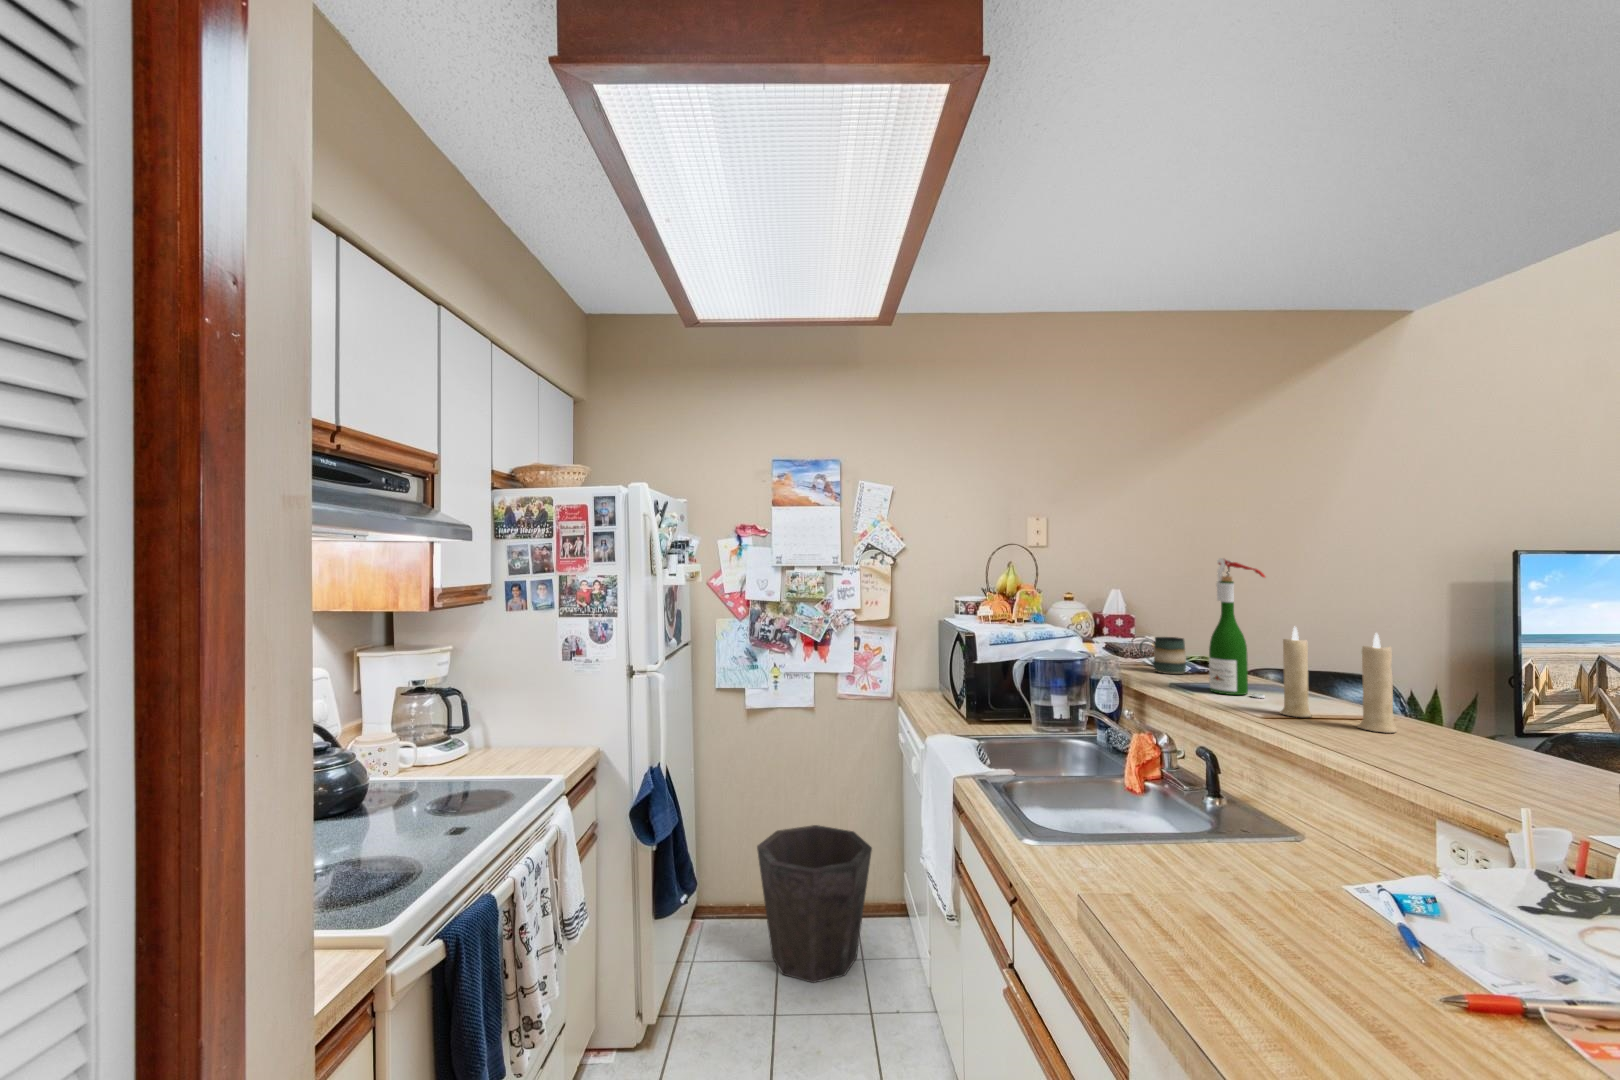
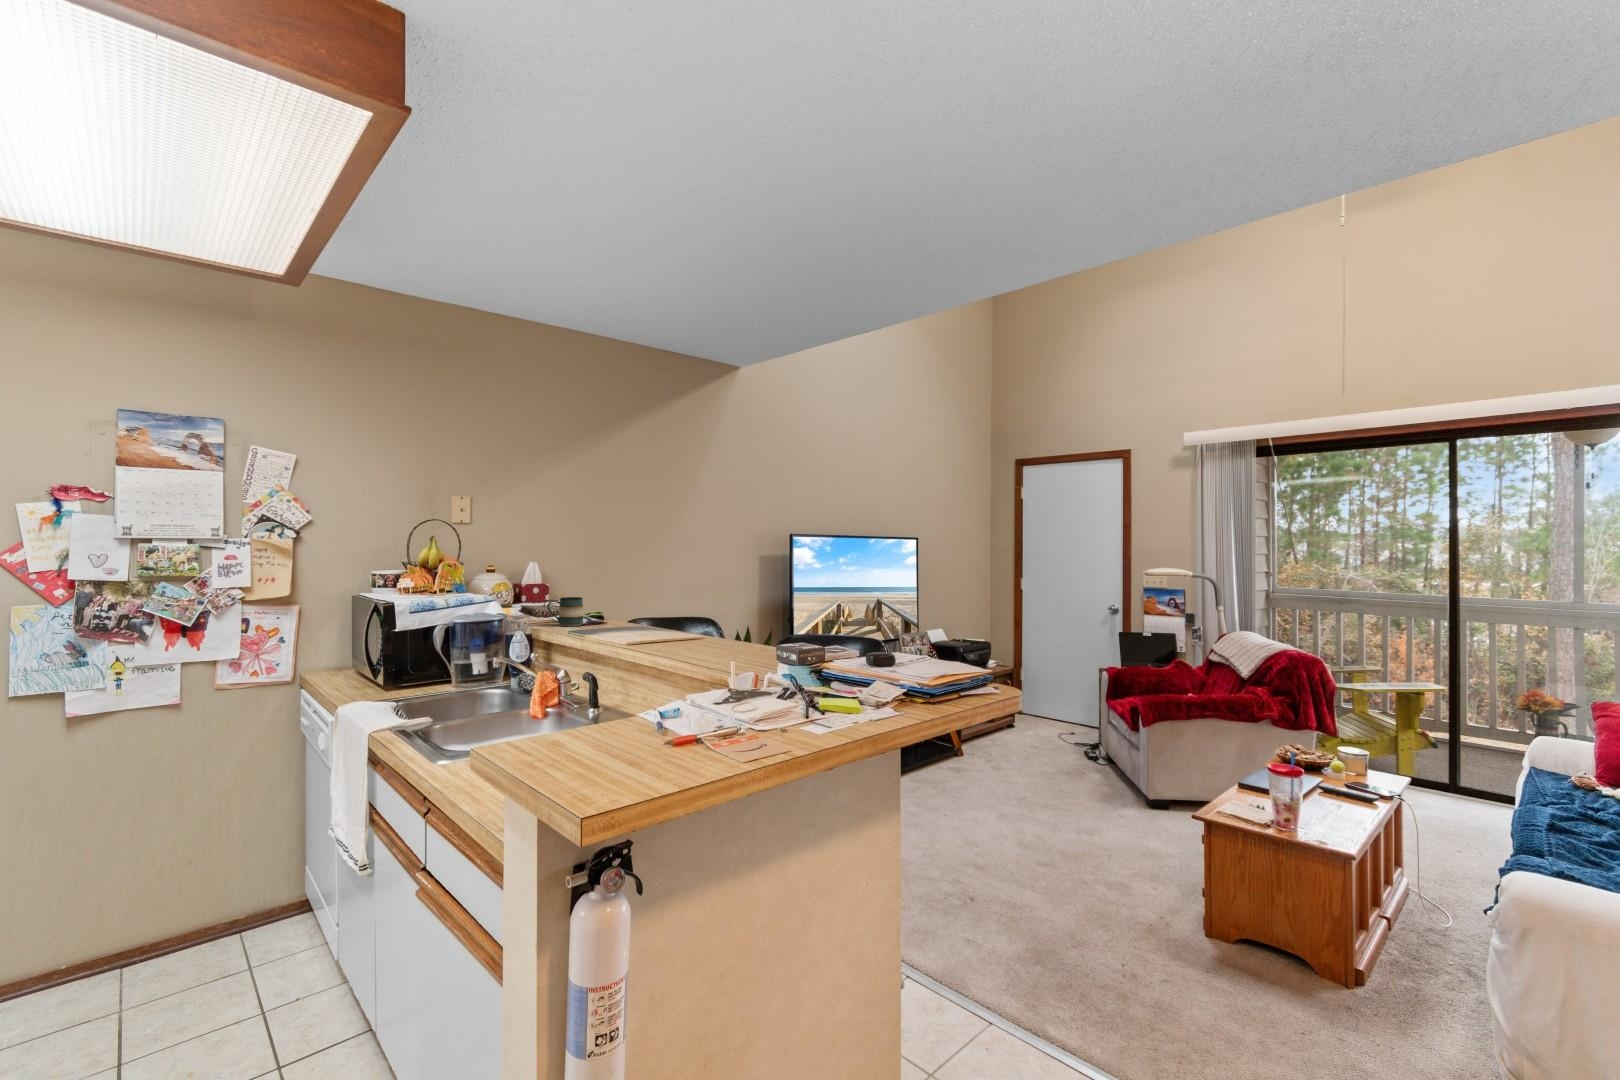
wine bottle: present [1209,558,1265,698] -> none [597,534,635,635]
candle: present [1280,627,1397,733] -> none [638,579,702,646]
waste bin: present [757,825,872,983] -> none [87,832,265,1018]

